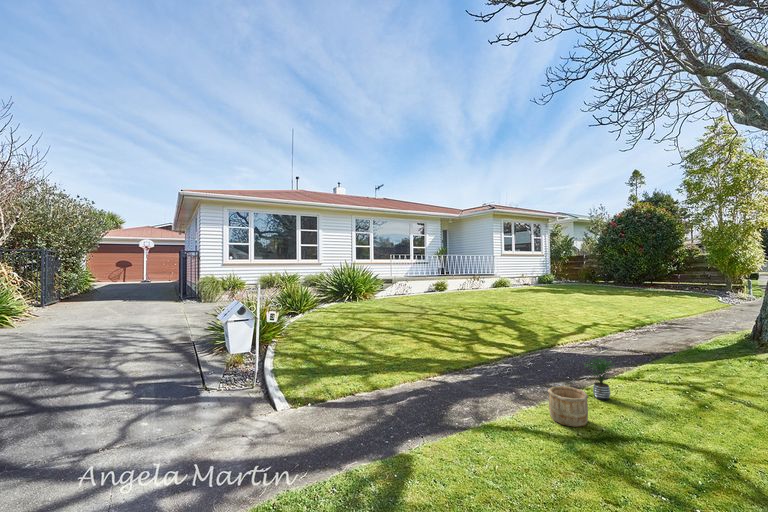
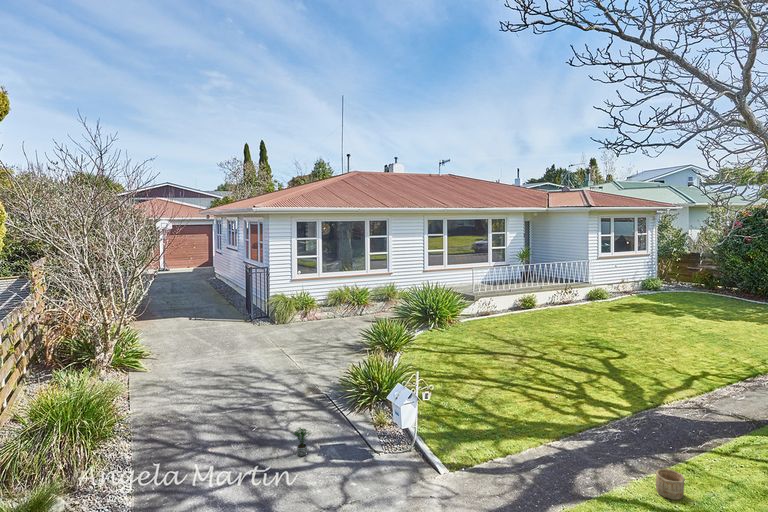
potted plant: present [585,359,612,400] -> present [294,428,310,457]

